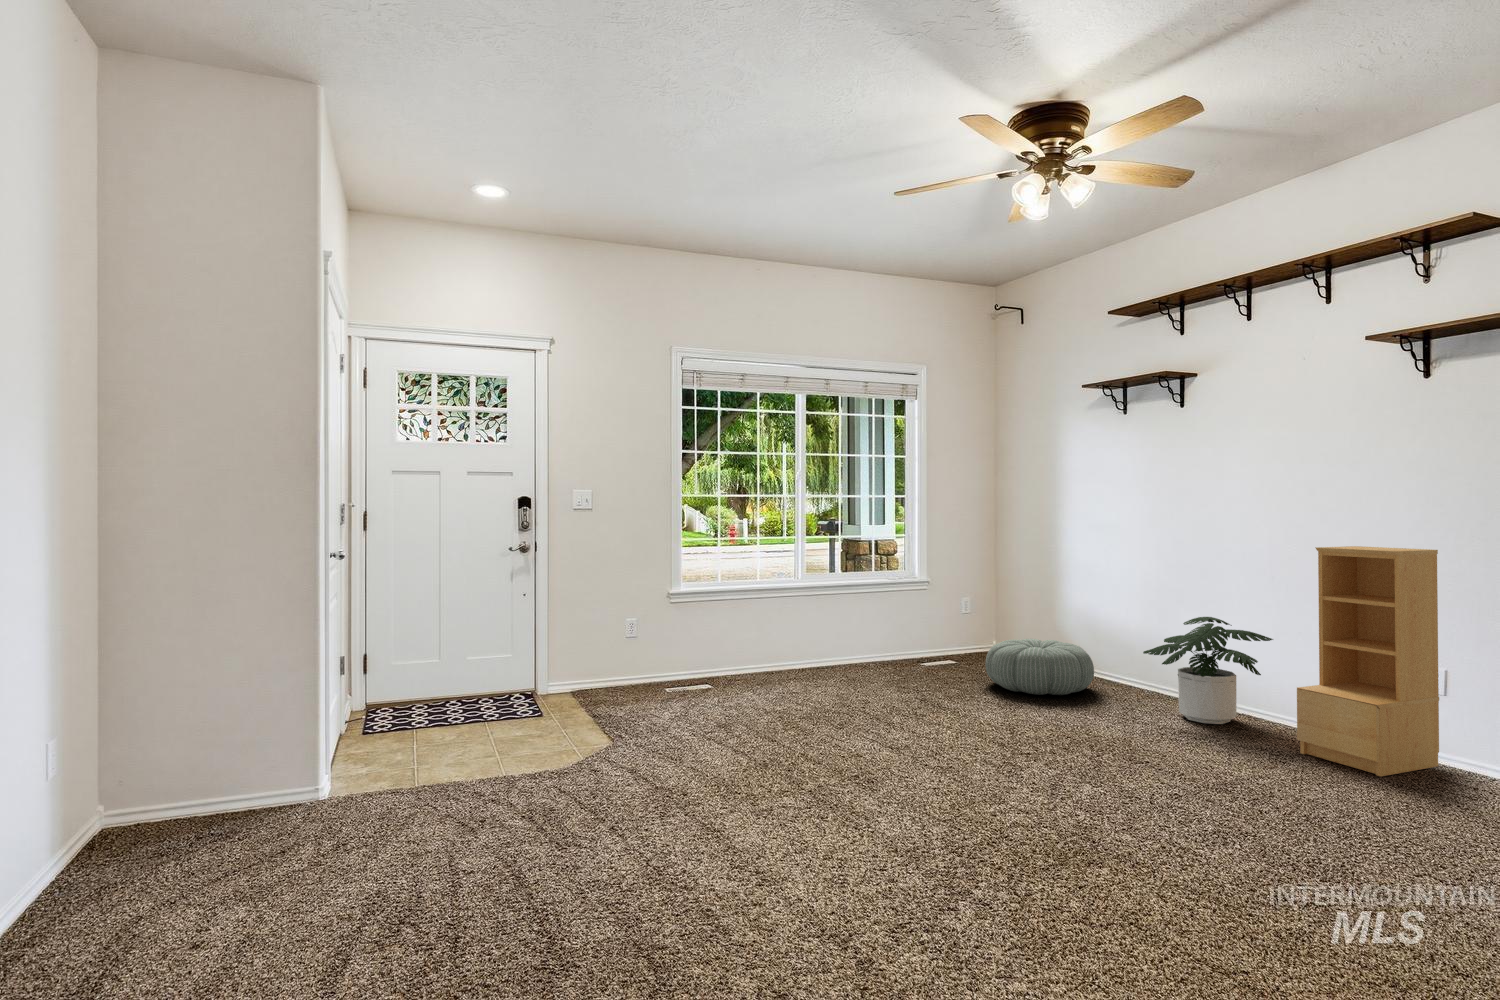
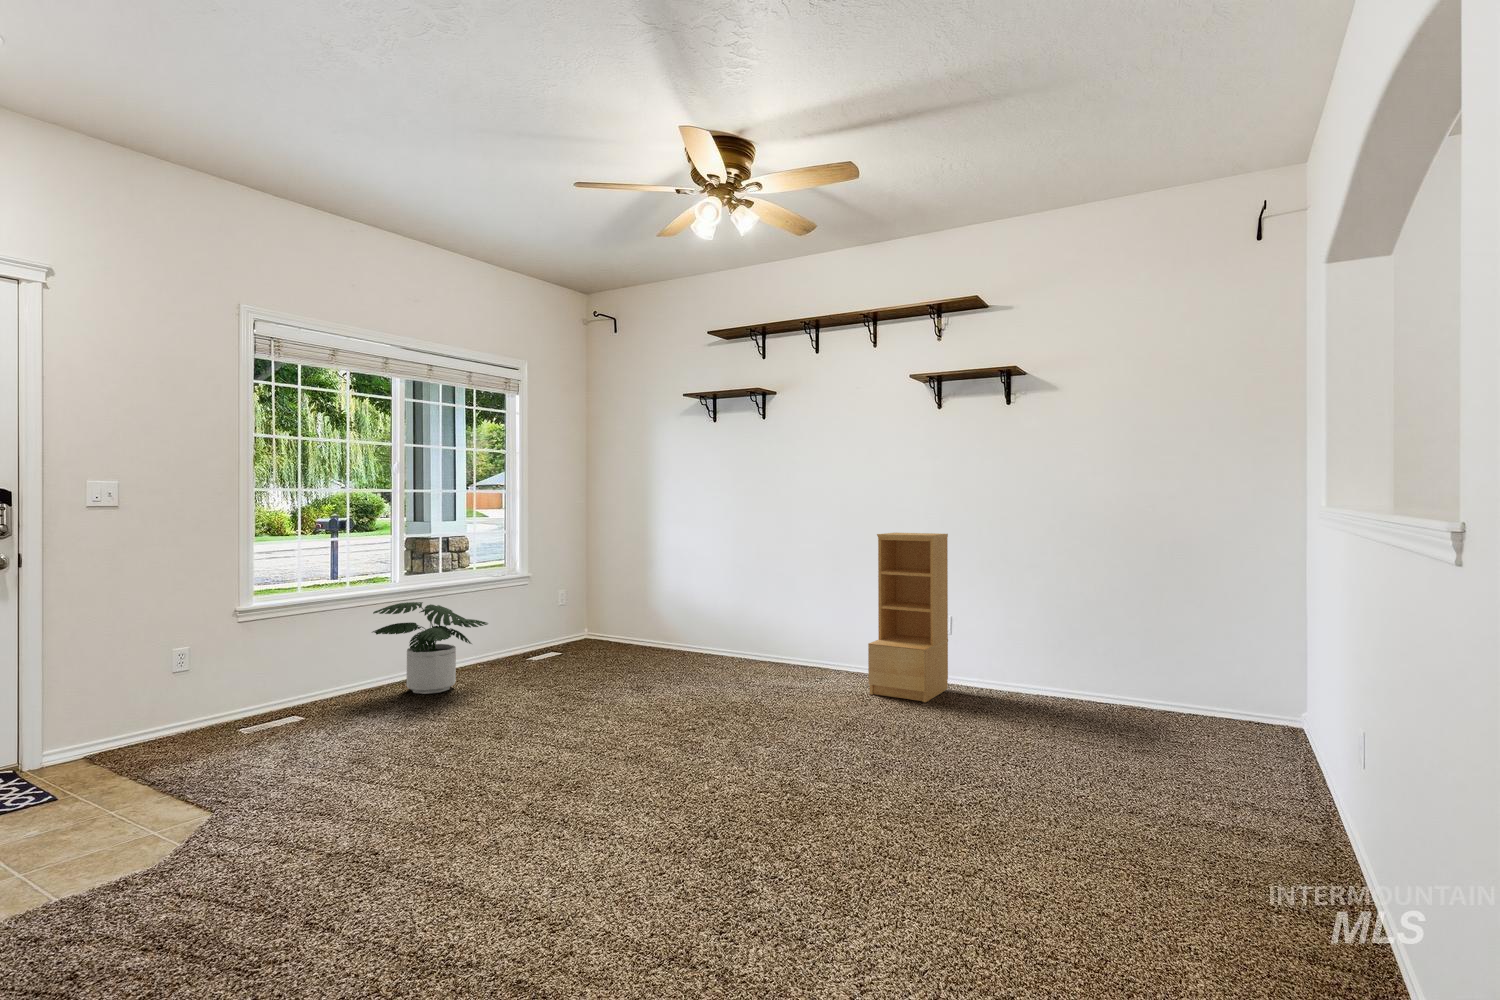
potted plant: present [1143,617,1273,724] -> present [373,602,488,694]
pouf: present [986,639,1094,695] -> none [603,625,698,677]

